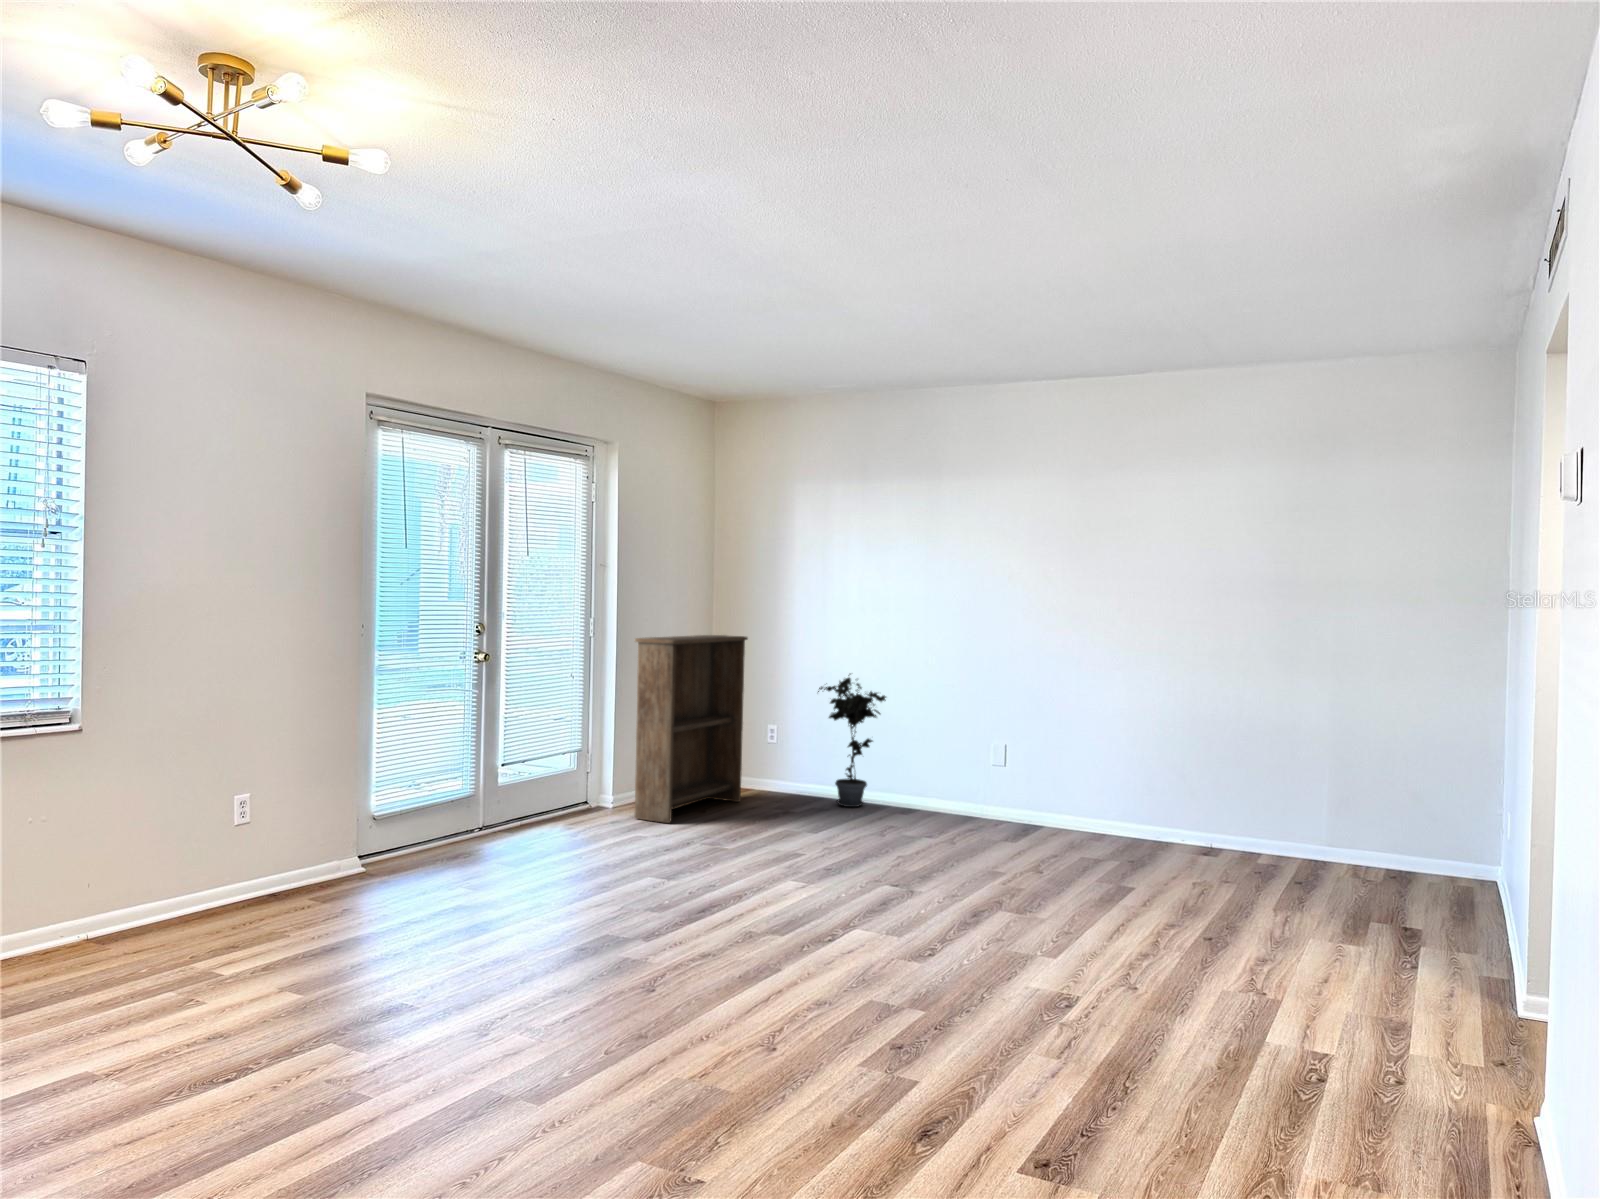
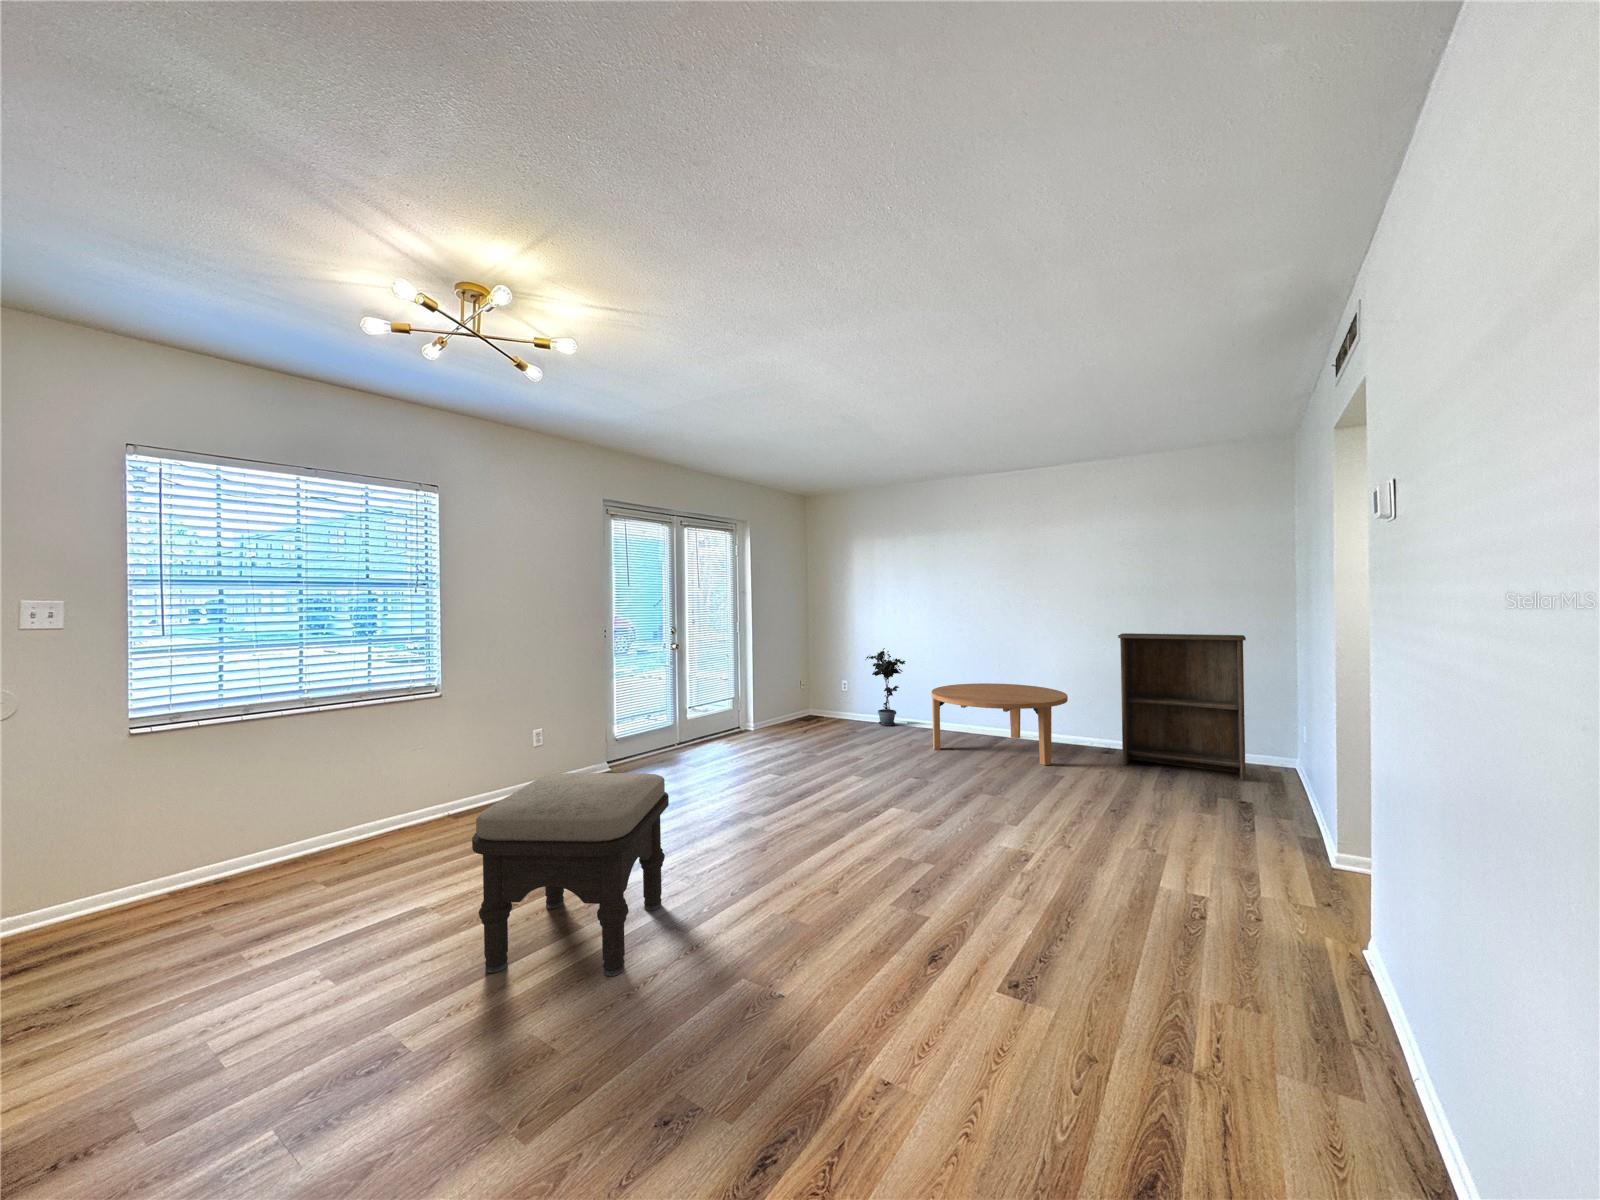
bookshelf: present [635,635,748,823] -> present [1118,633,1246,780]
coffee table: none [928,737,1150,872] -> present [931,683,1068,765]
ottoman: none [194,853,509,1165] -> present [472,773,669,976]

